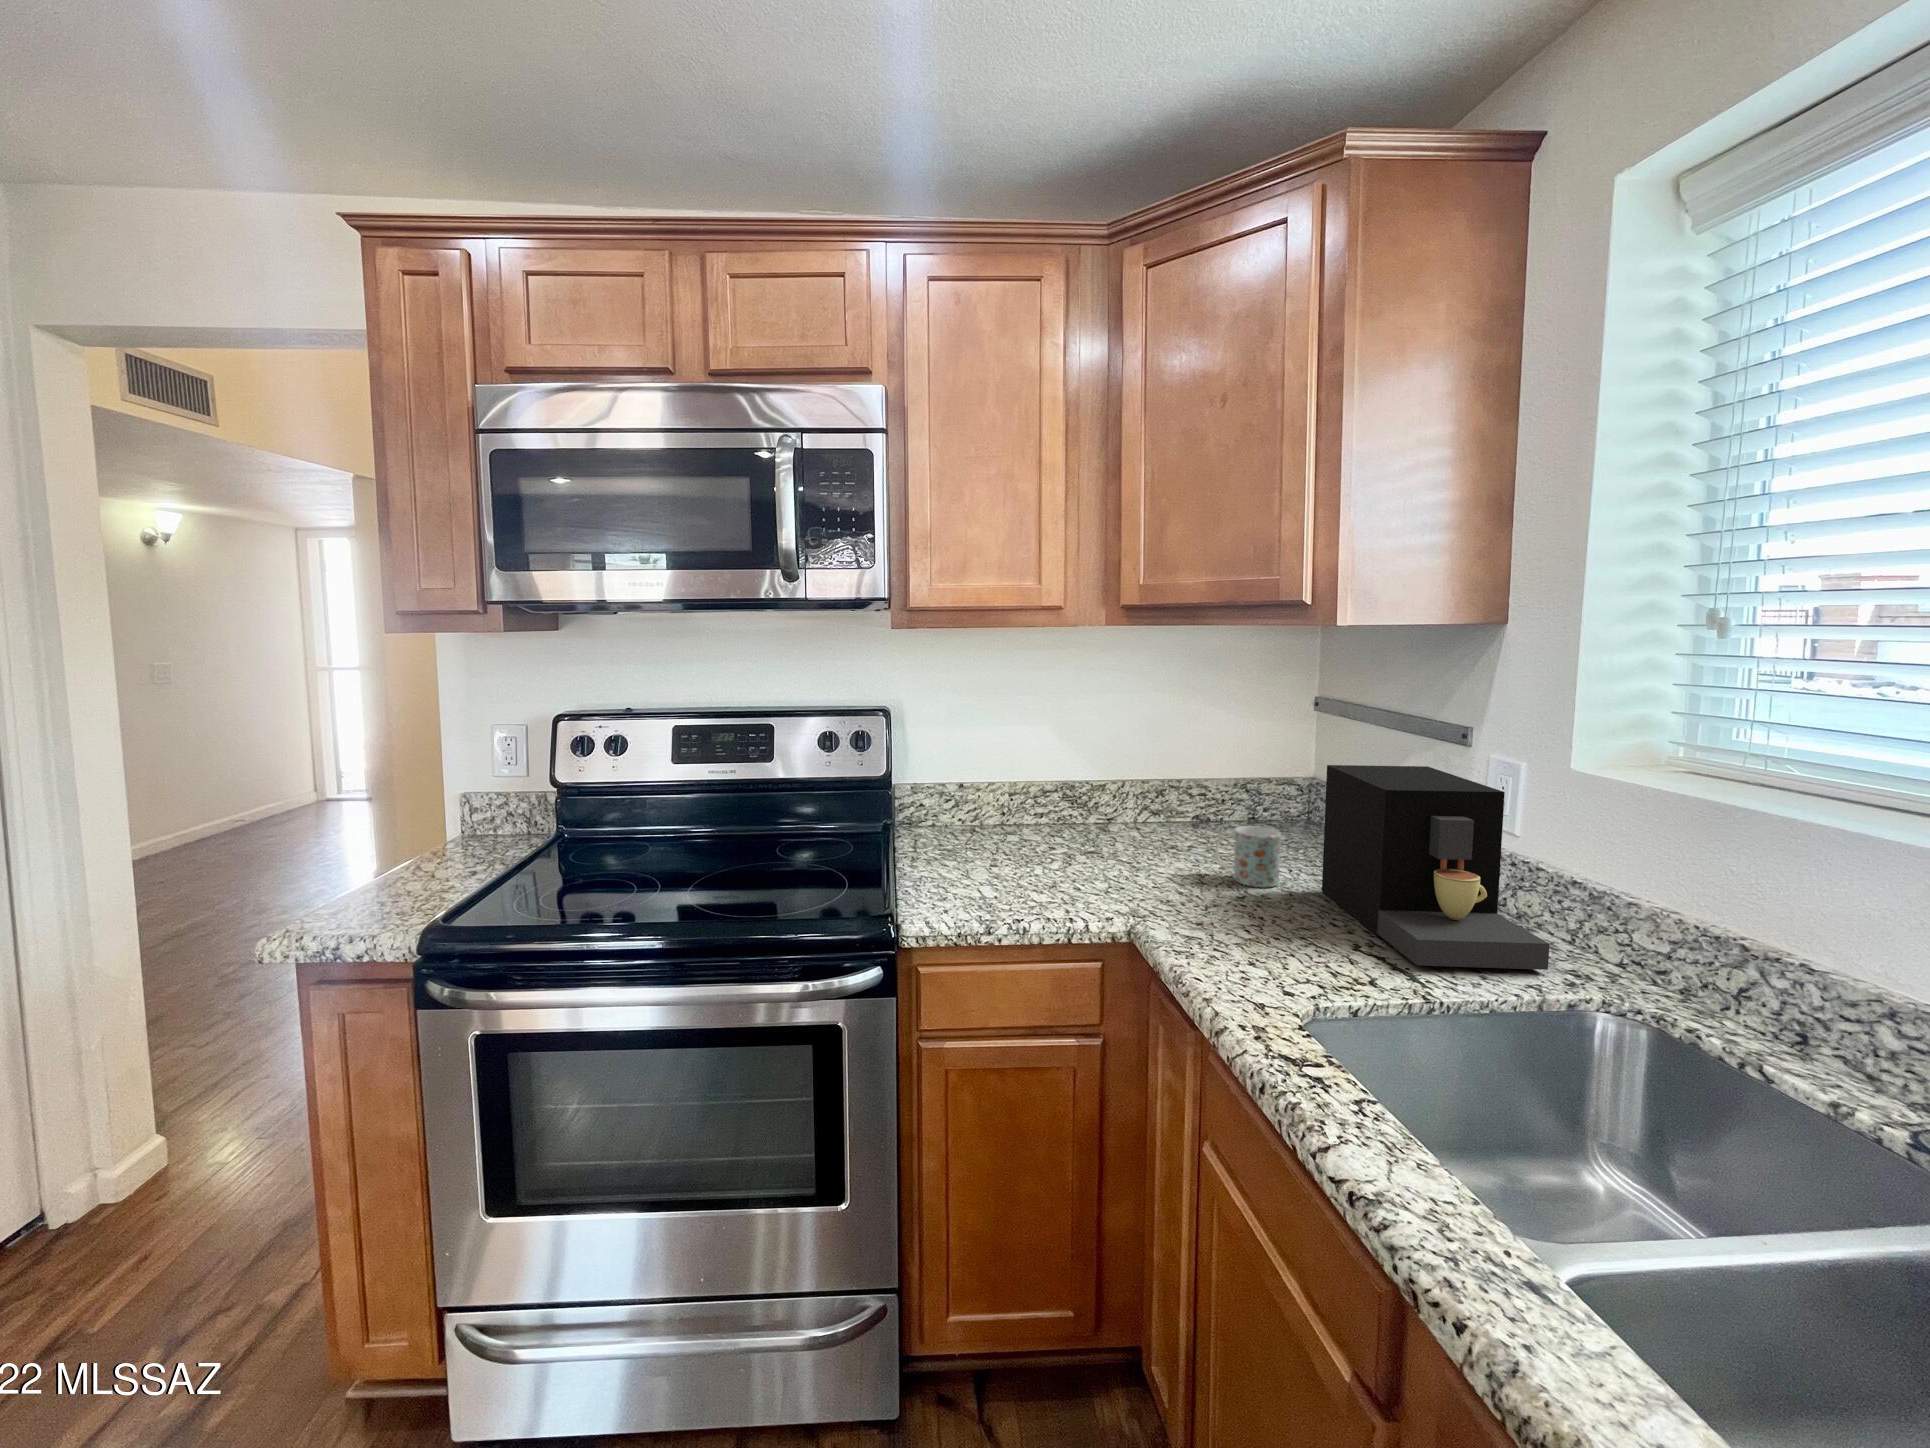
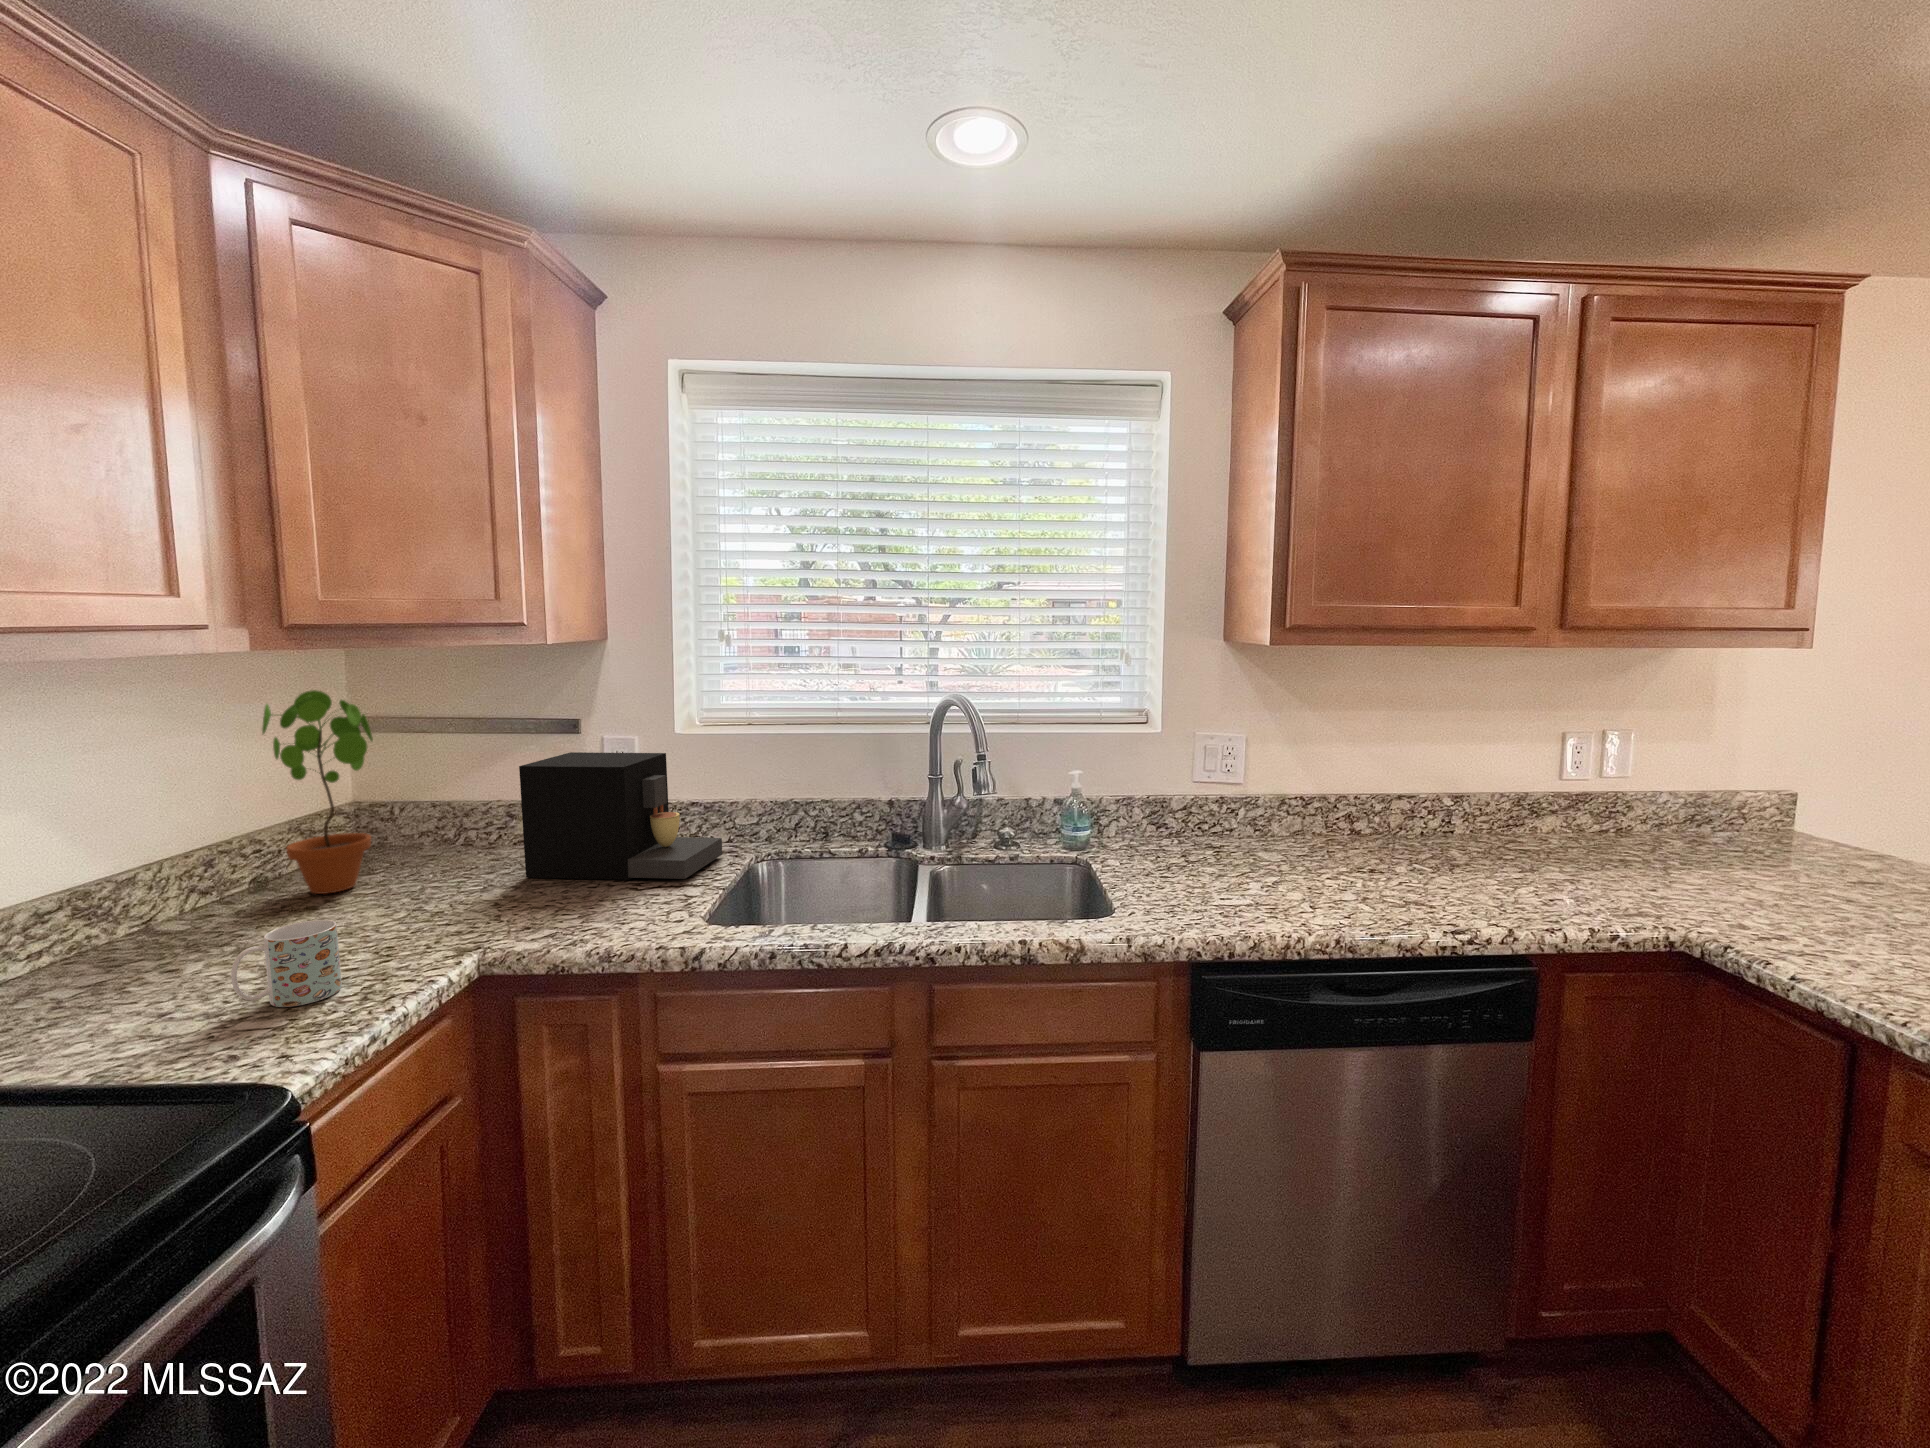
potted plant: none [1180,665,1259,844] -> present [262,690,373,894]
mug: present [1215,826,1281,887] -> present [231,920,342,1007]

